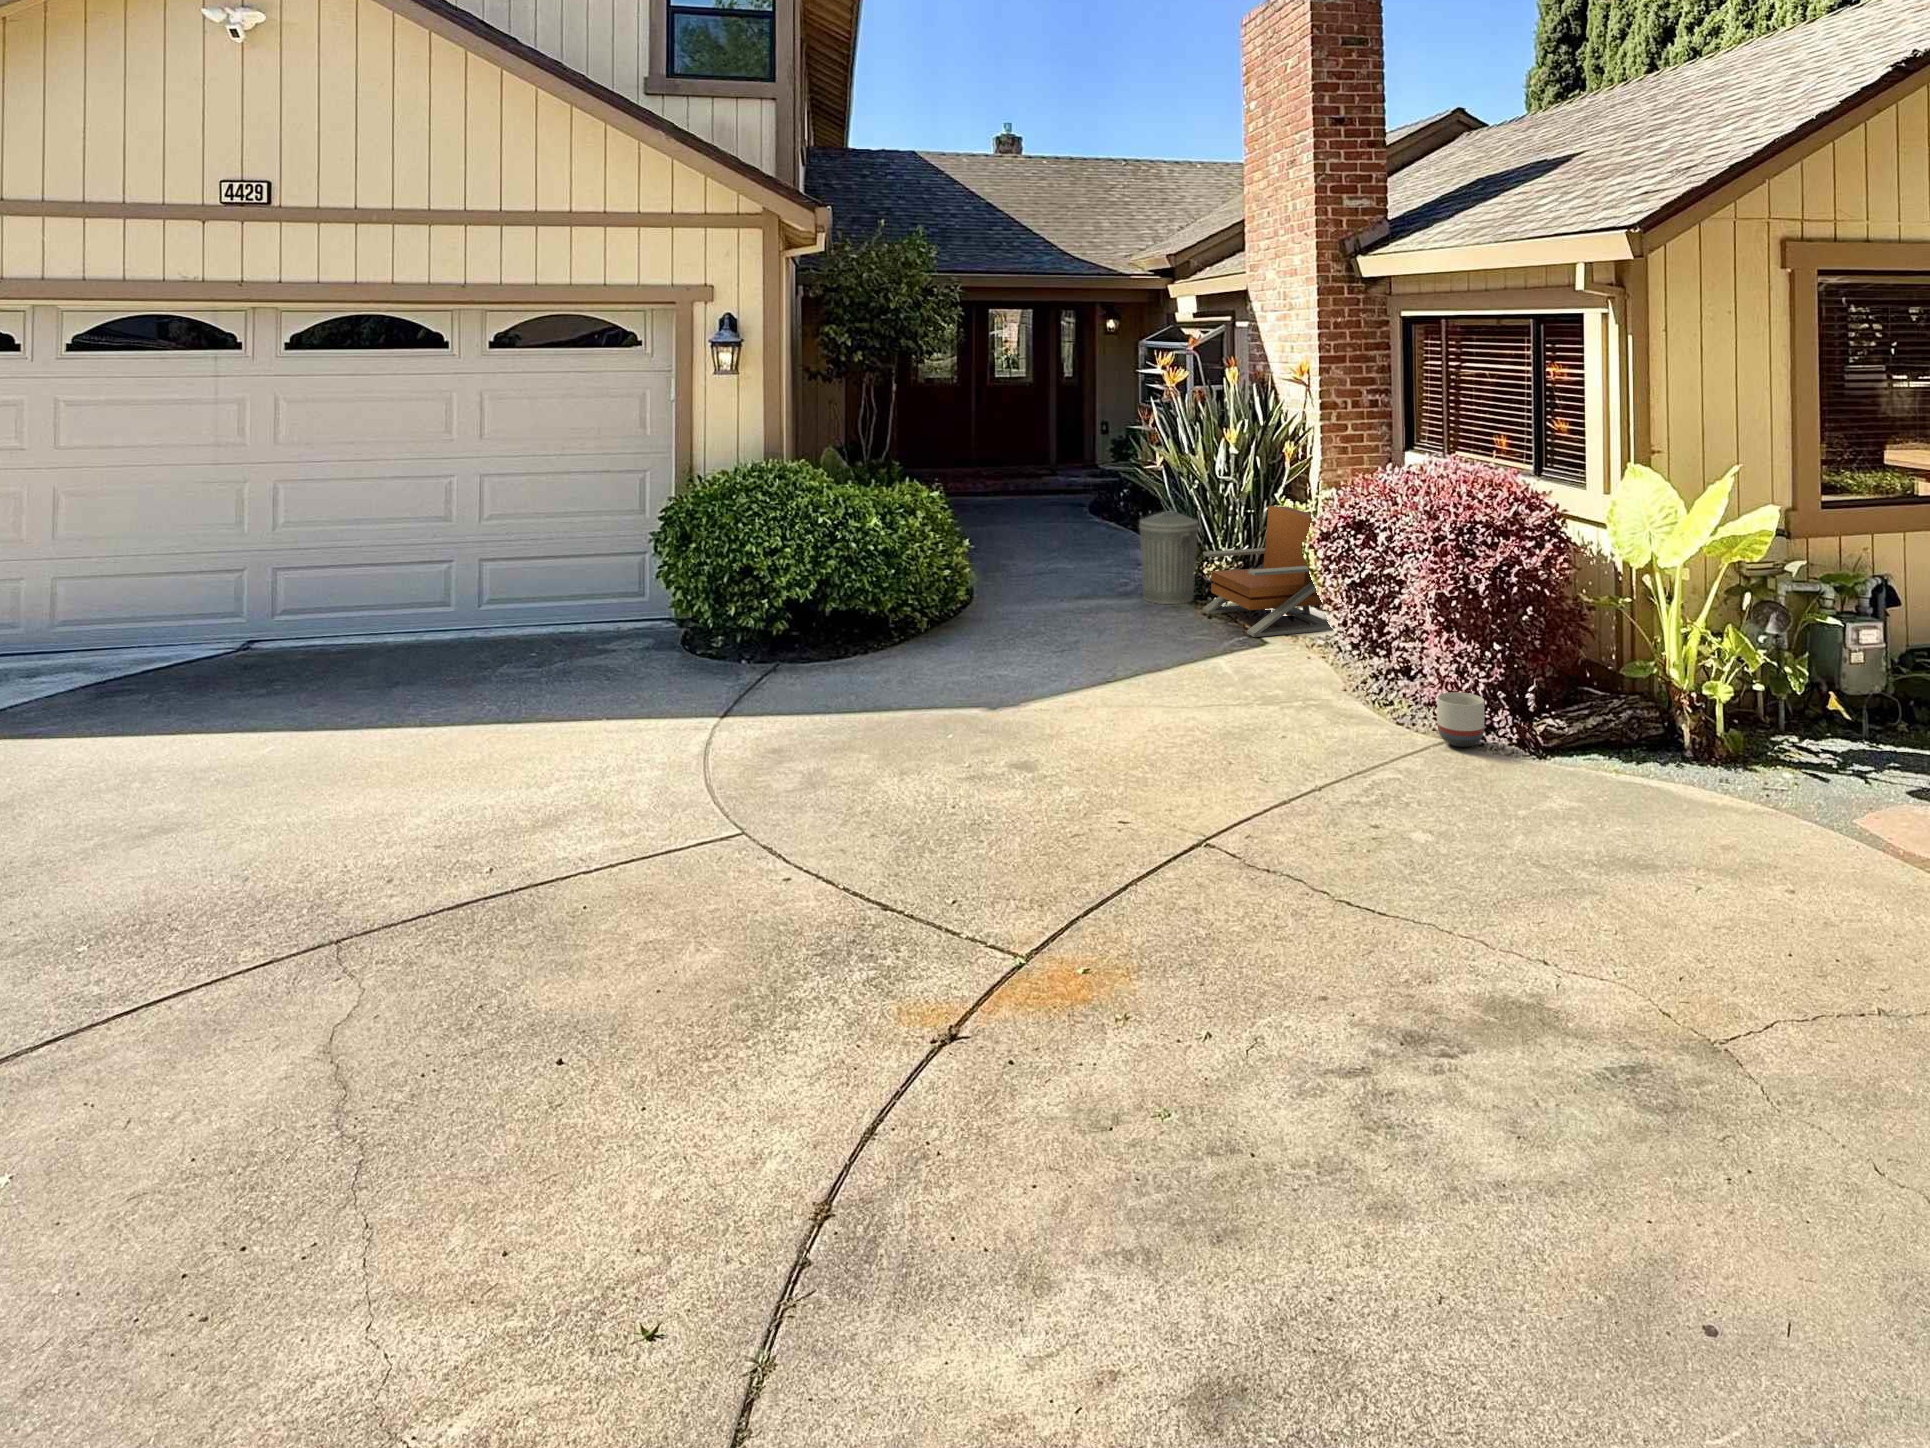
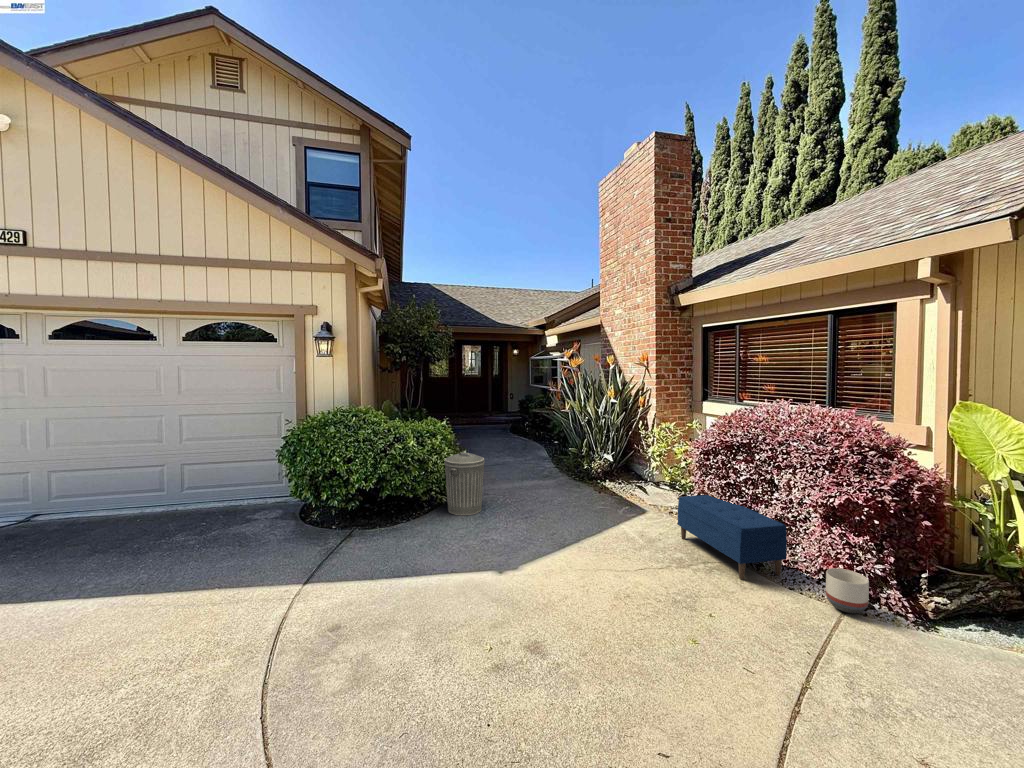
lounge chair: present [1202,506,1333,637] -> none [593,431,679,507]
trash can: present [1139,511,1199,604] -> present [444,452,485,515]
bench: none [1298,607,1418,717] -> present [678,495,787,579]

